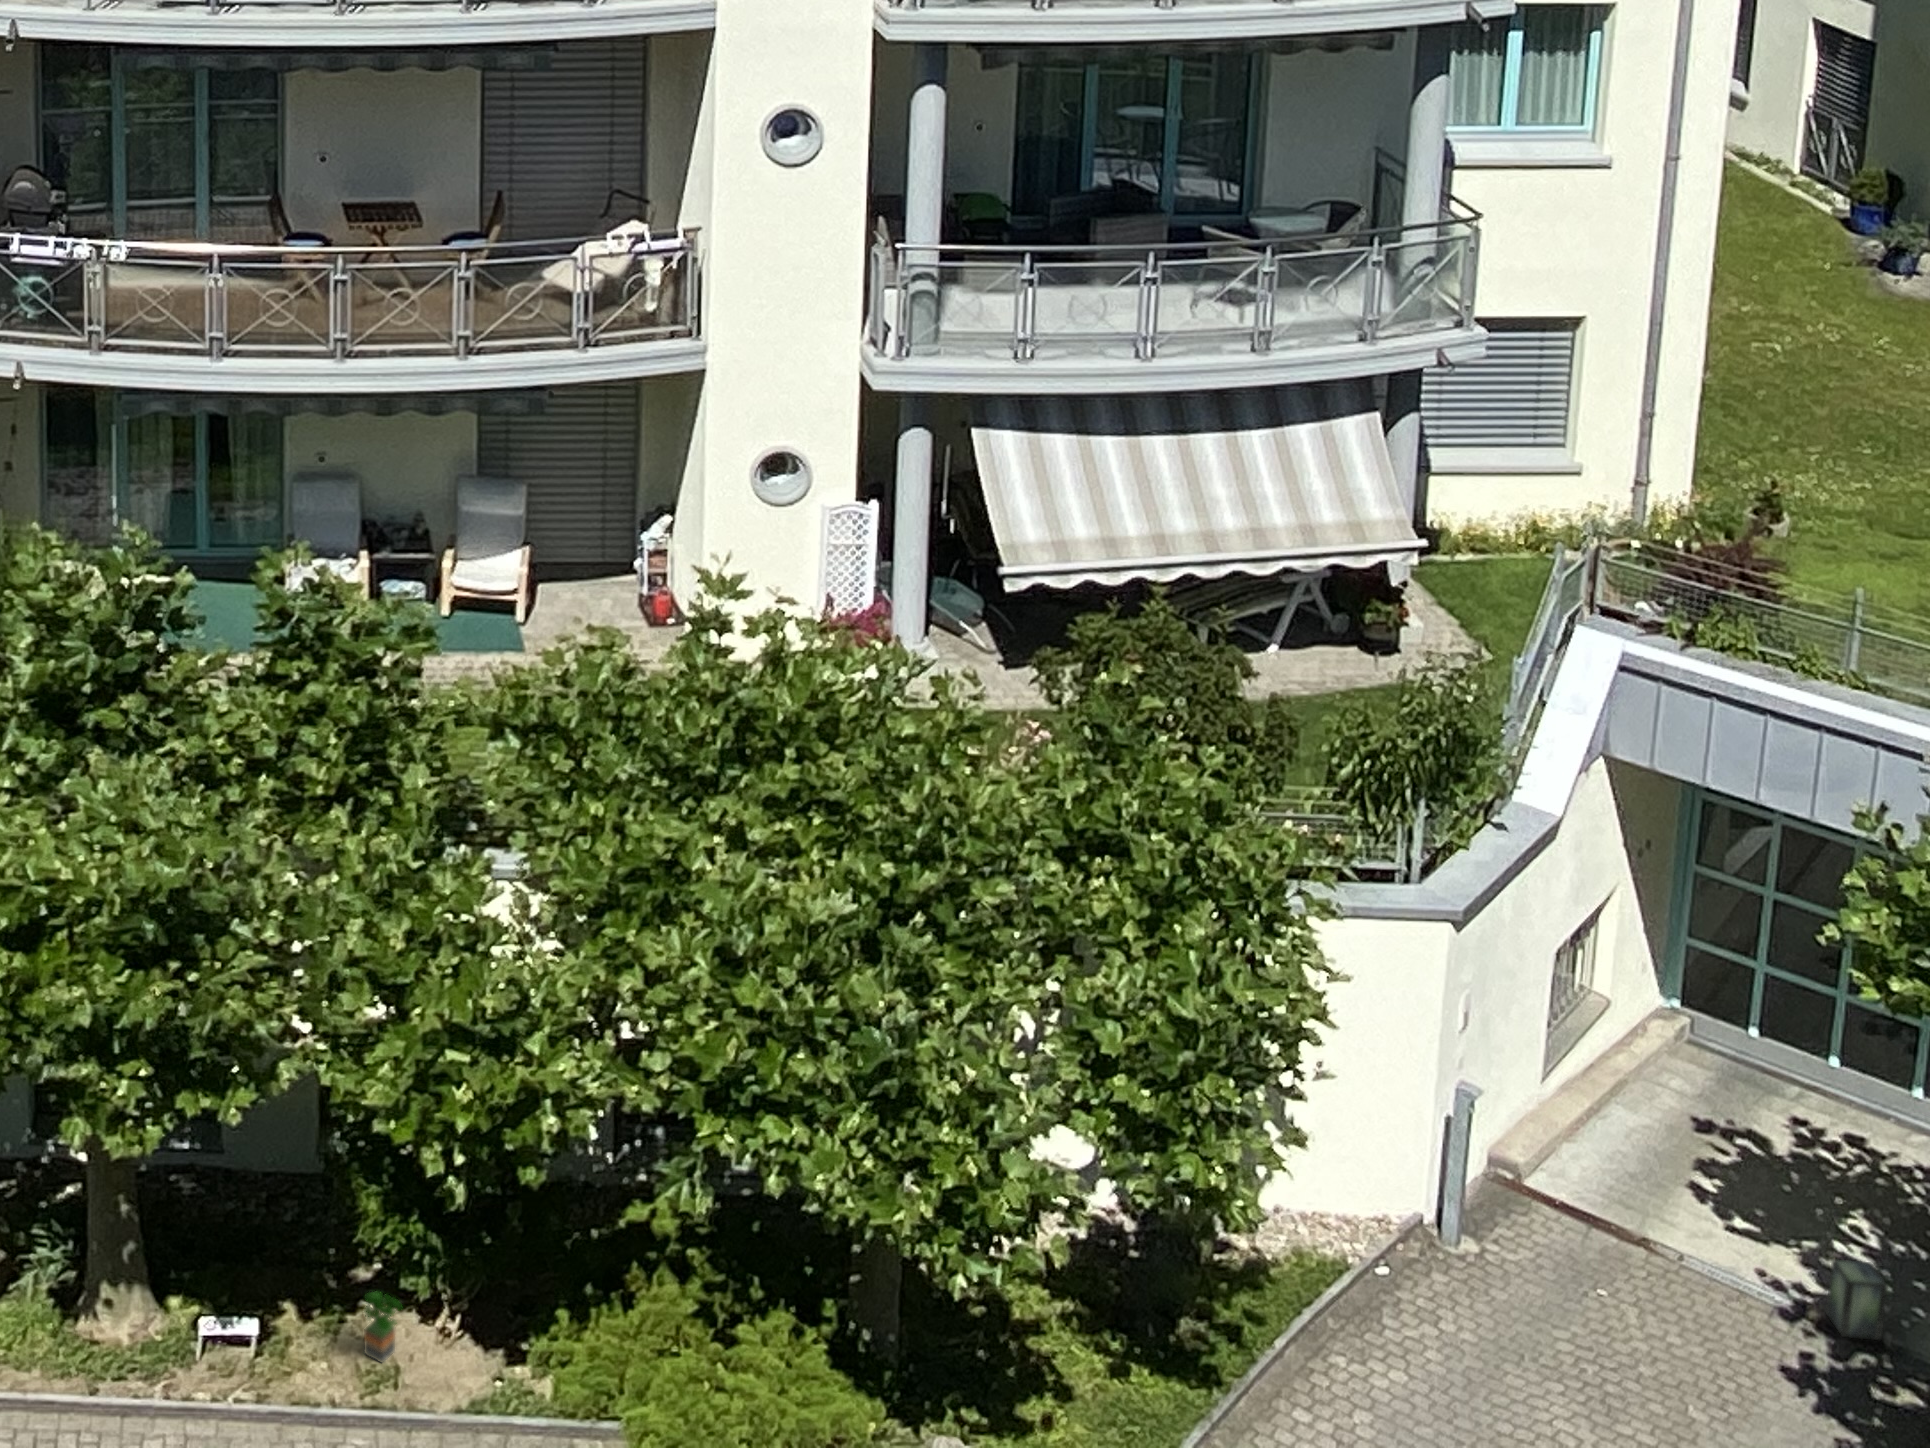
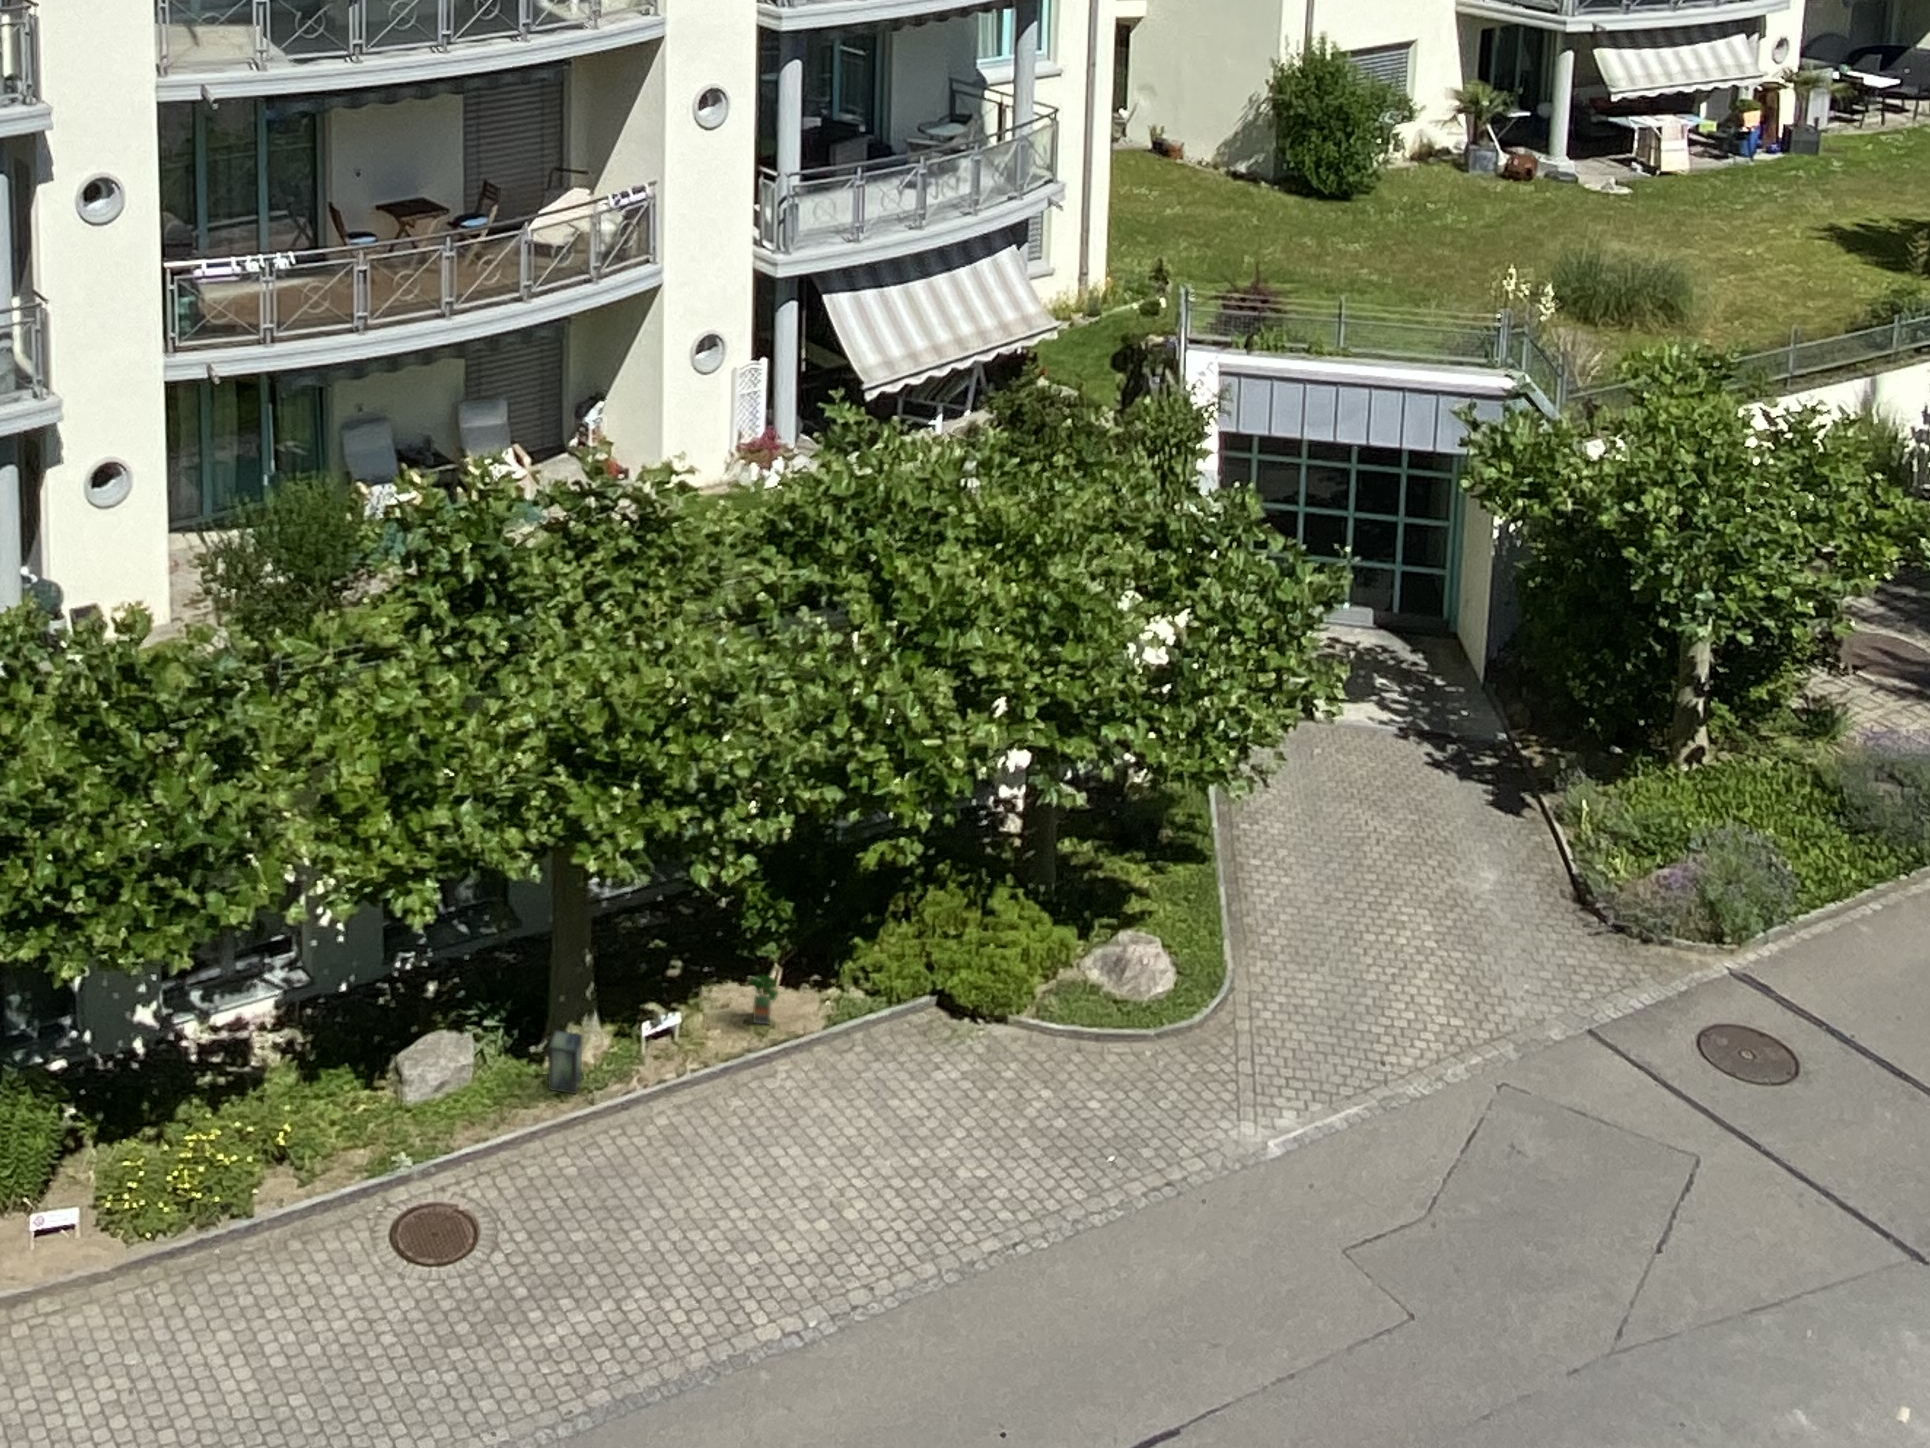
storage box: present [1826,1259,1888,1340] -> present [548,1030,582,1094]

